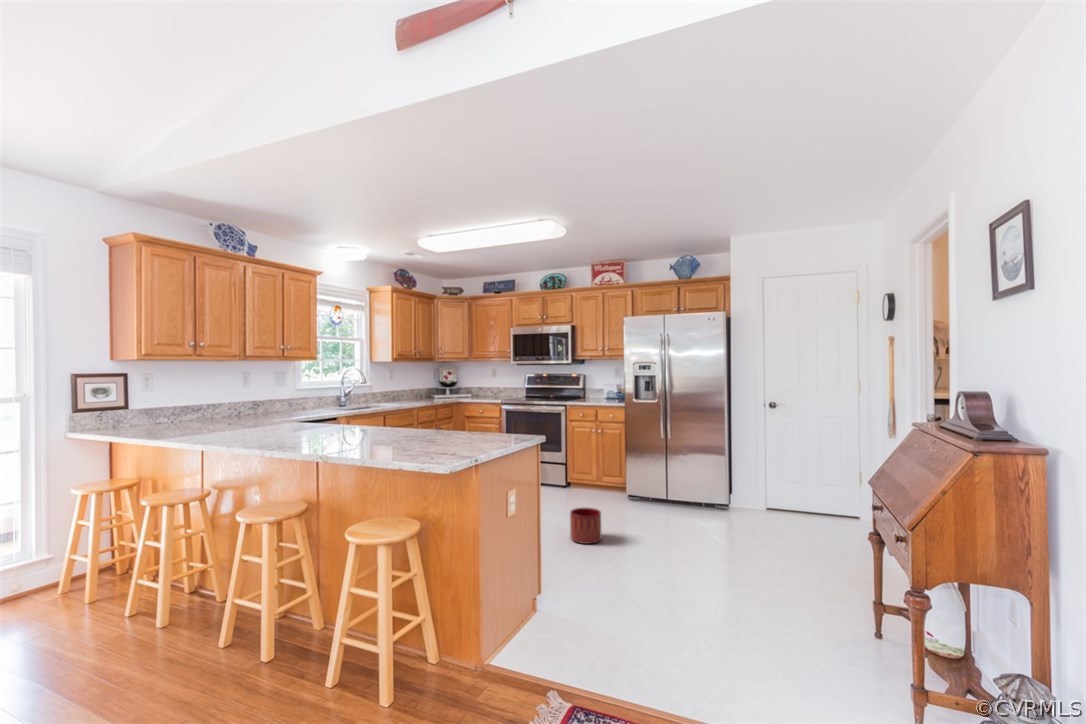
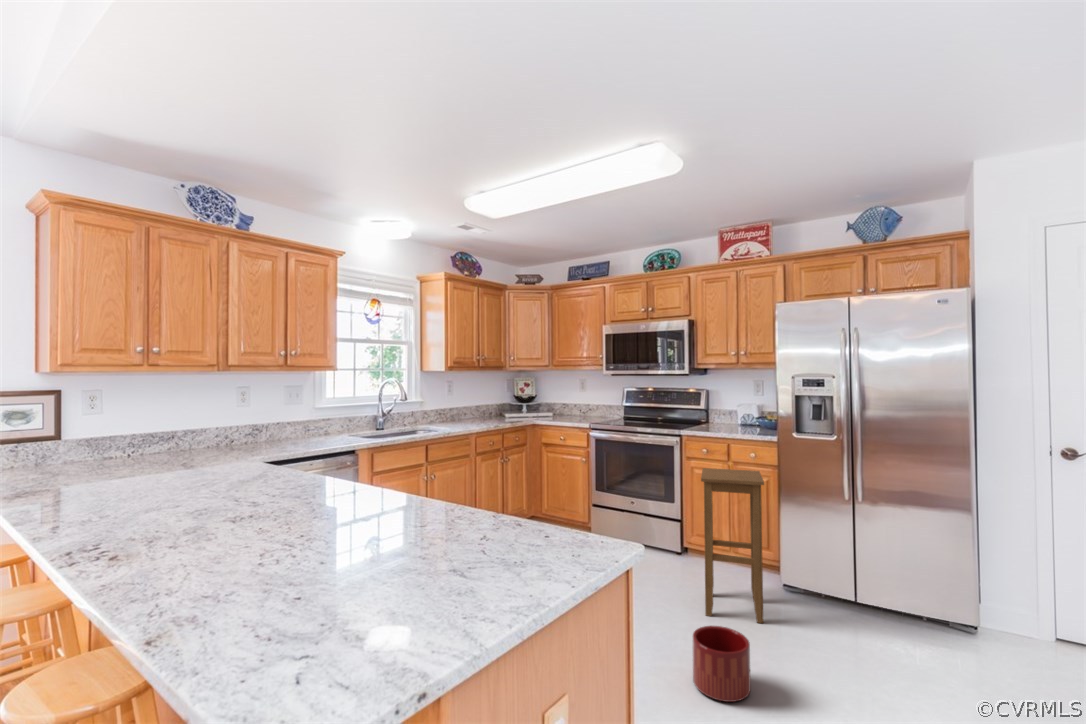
stool: none [577,423,614,514] -> present [701,468,764,623]

